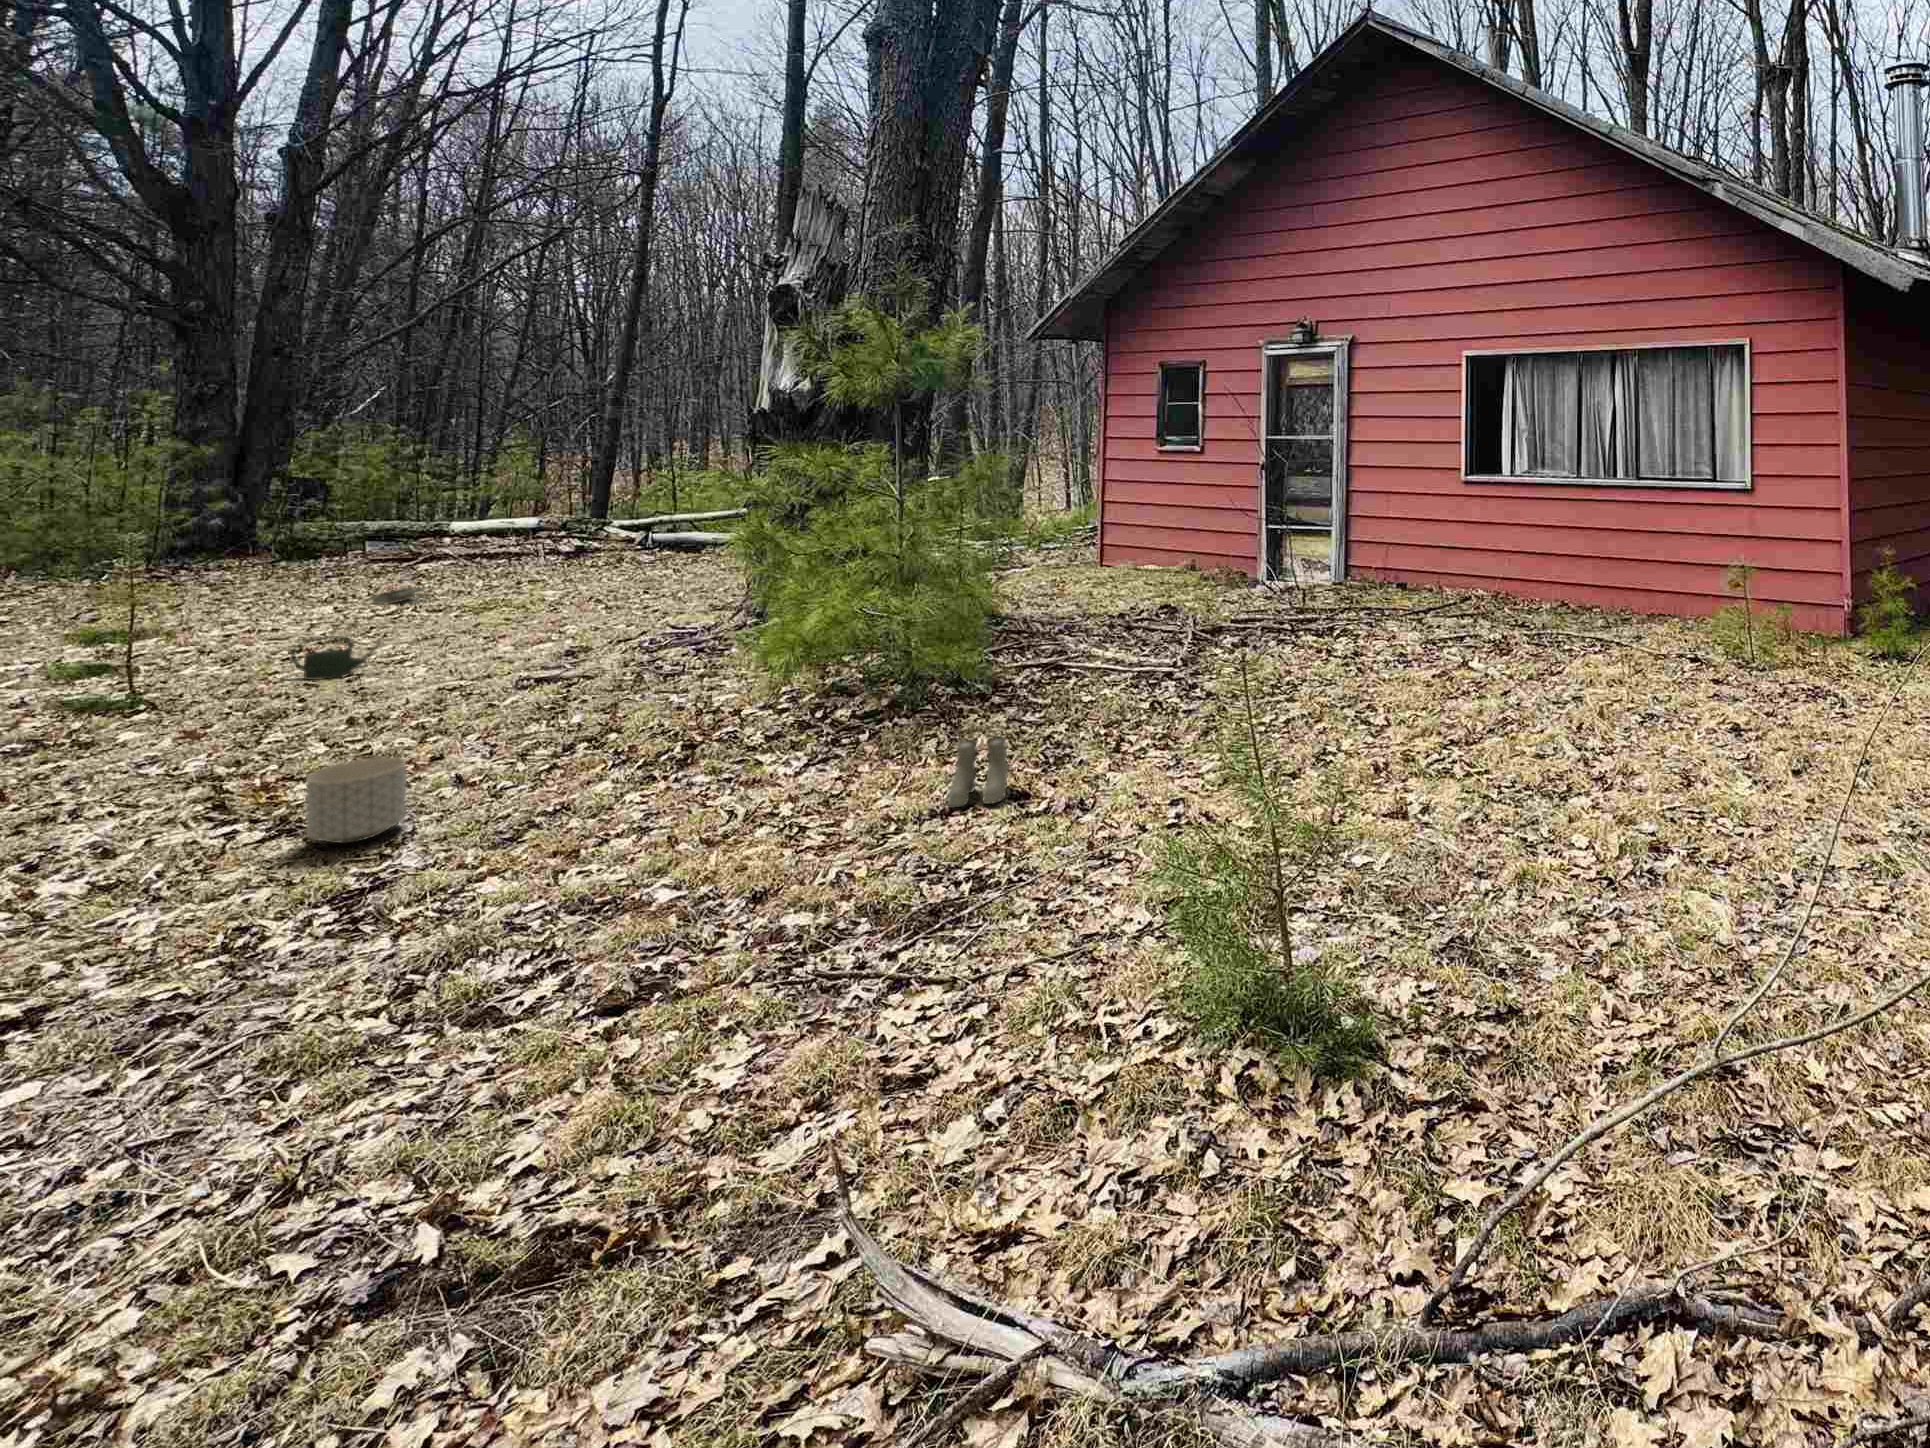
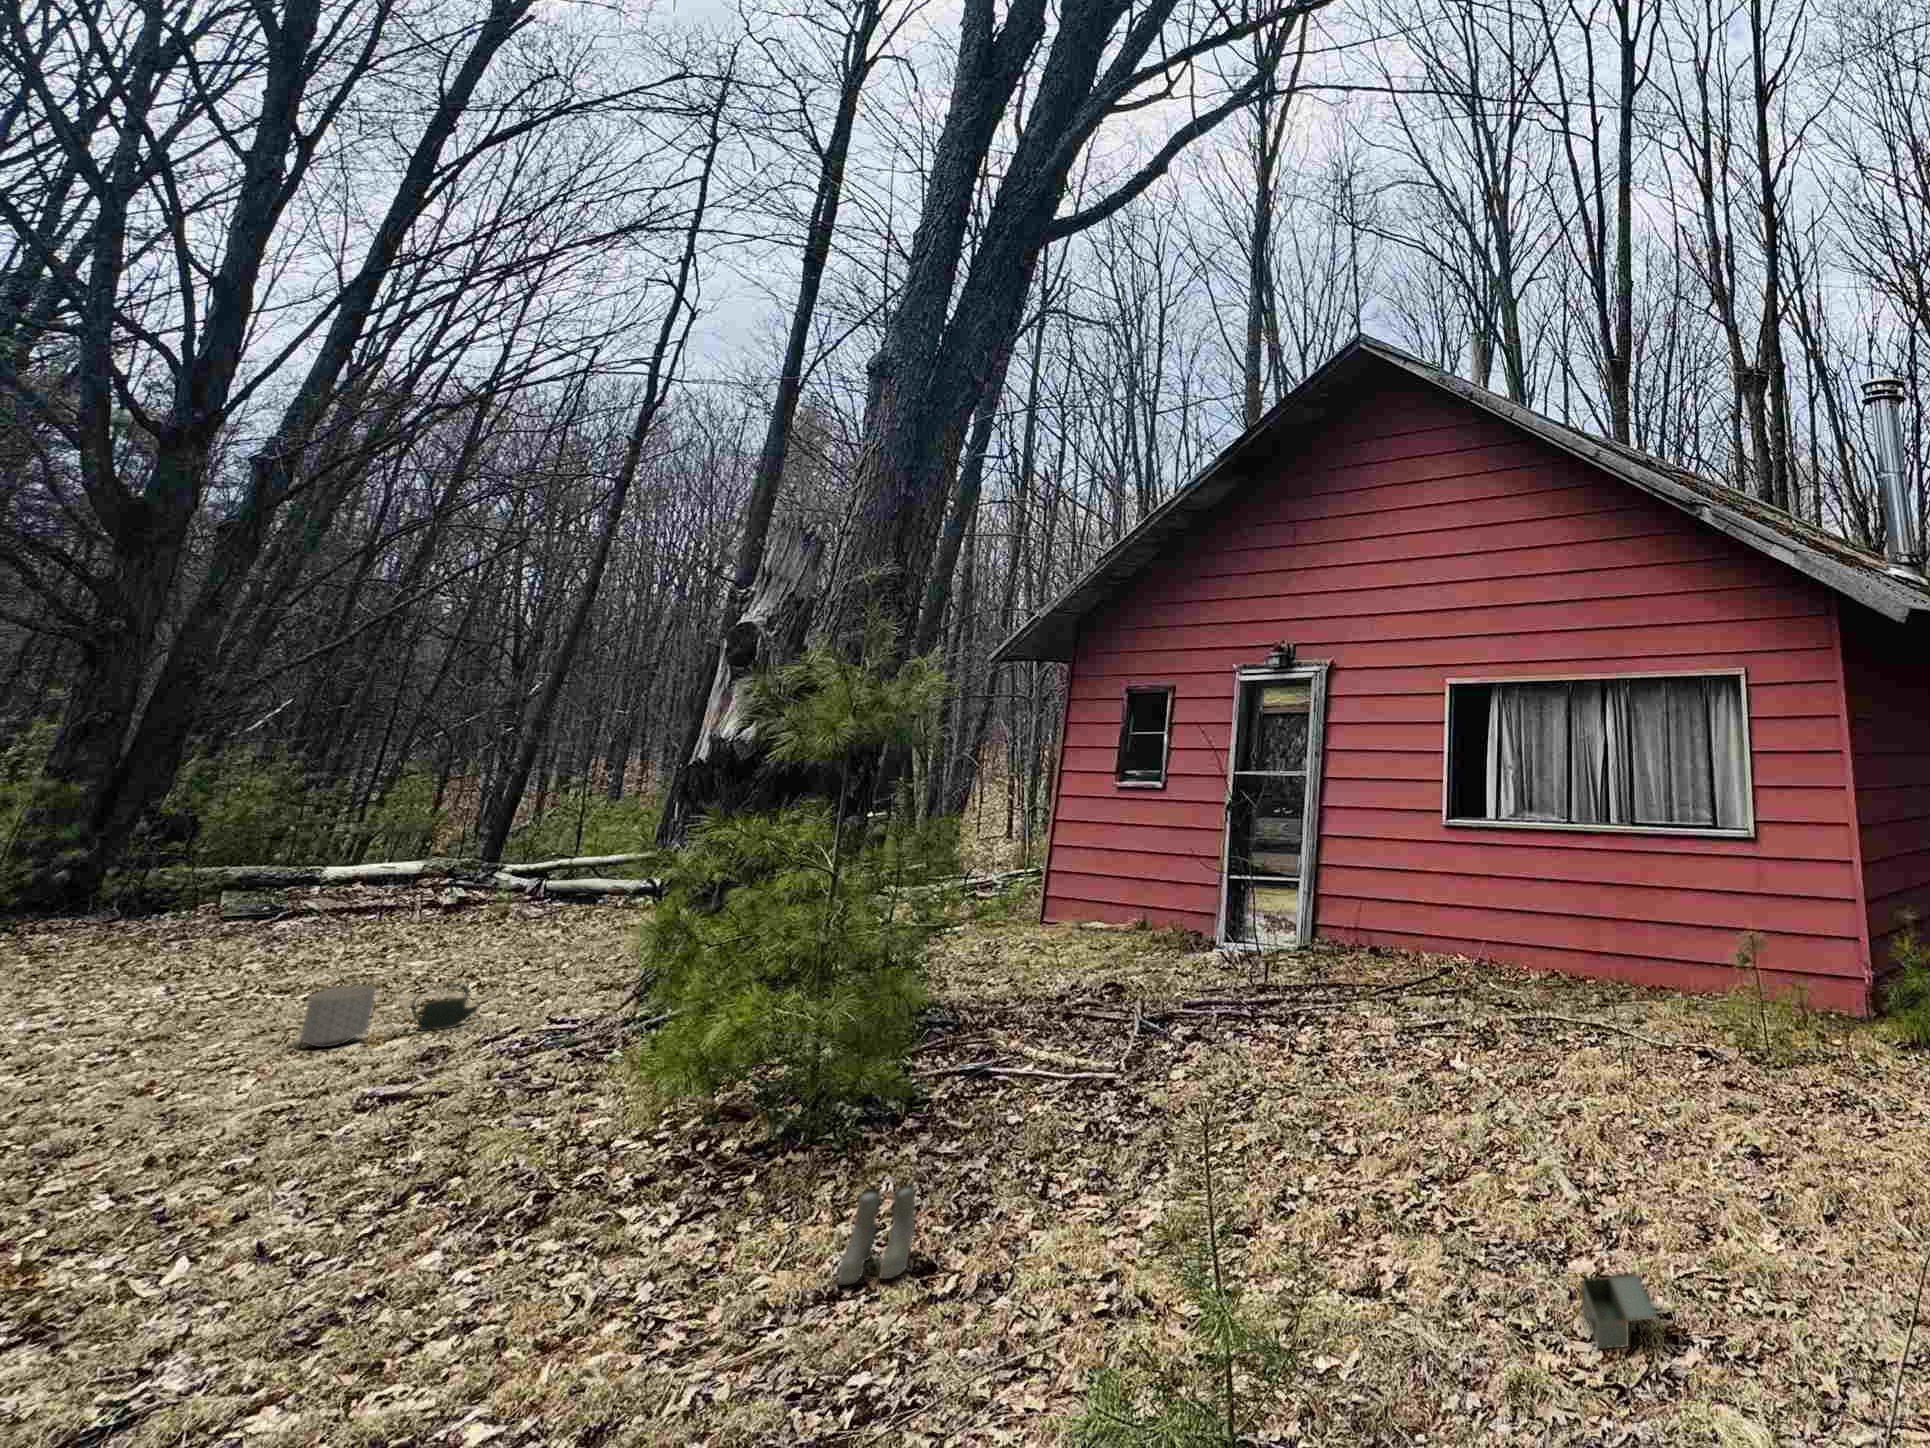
toolbox: present [372,587,425,604] -> present [1580,1273,1657,1349]
watering can: present [291,636,381,680] -> present [411,984,493,1031]
planter: present [306,757,406,843] -> present [300,985,376,1047]

